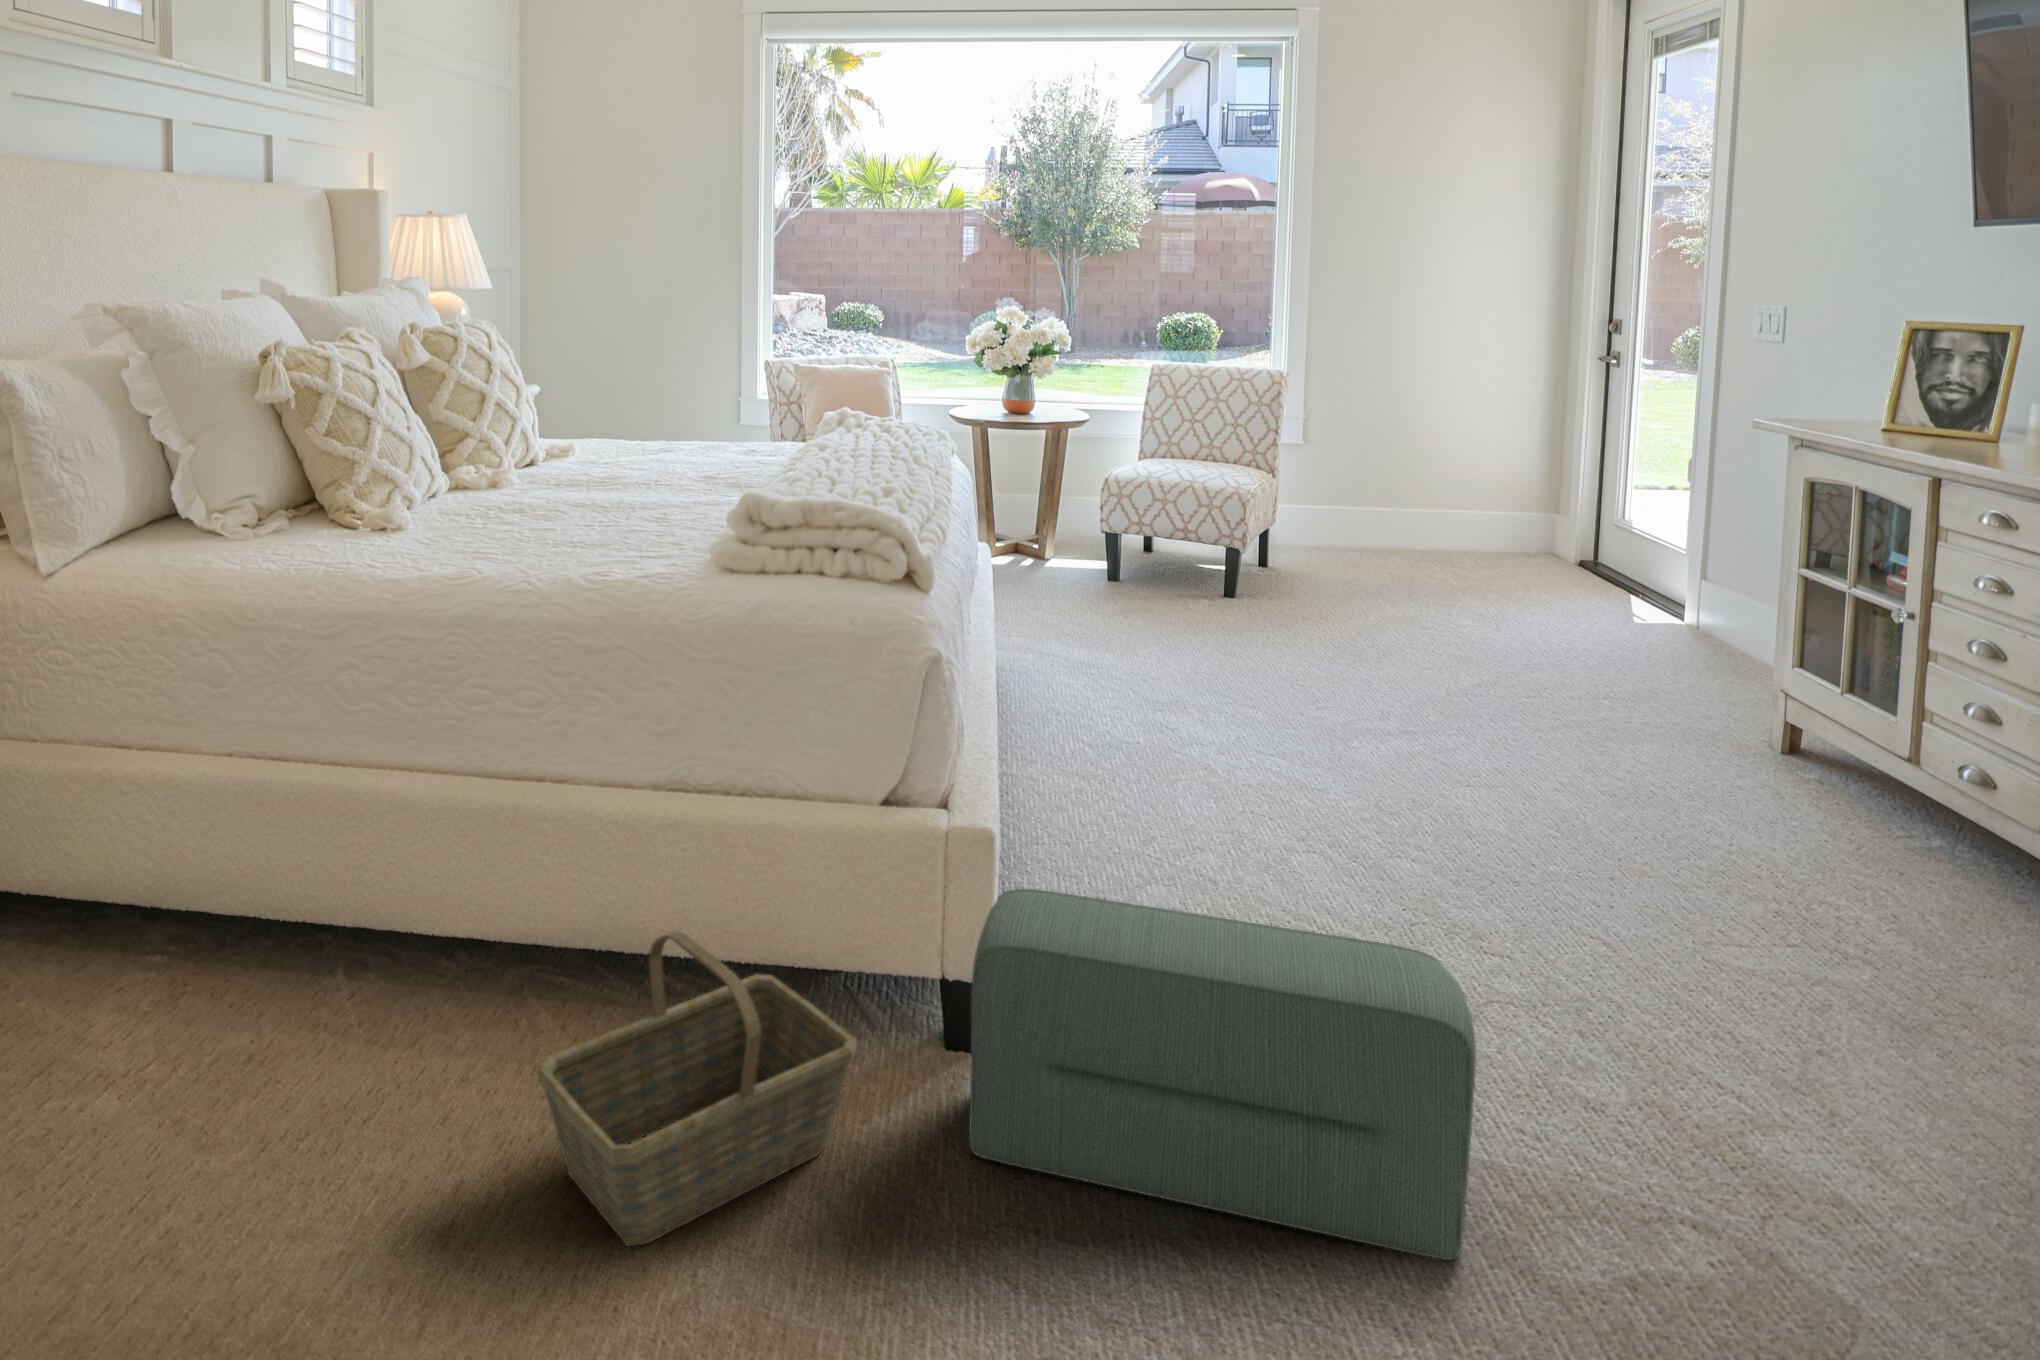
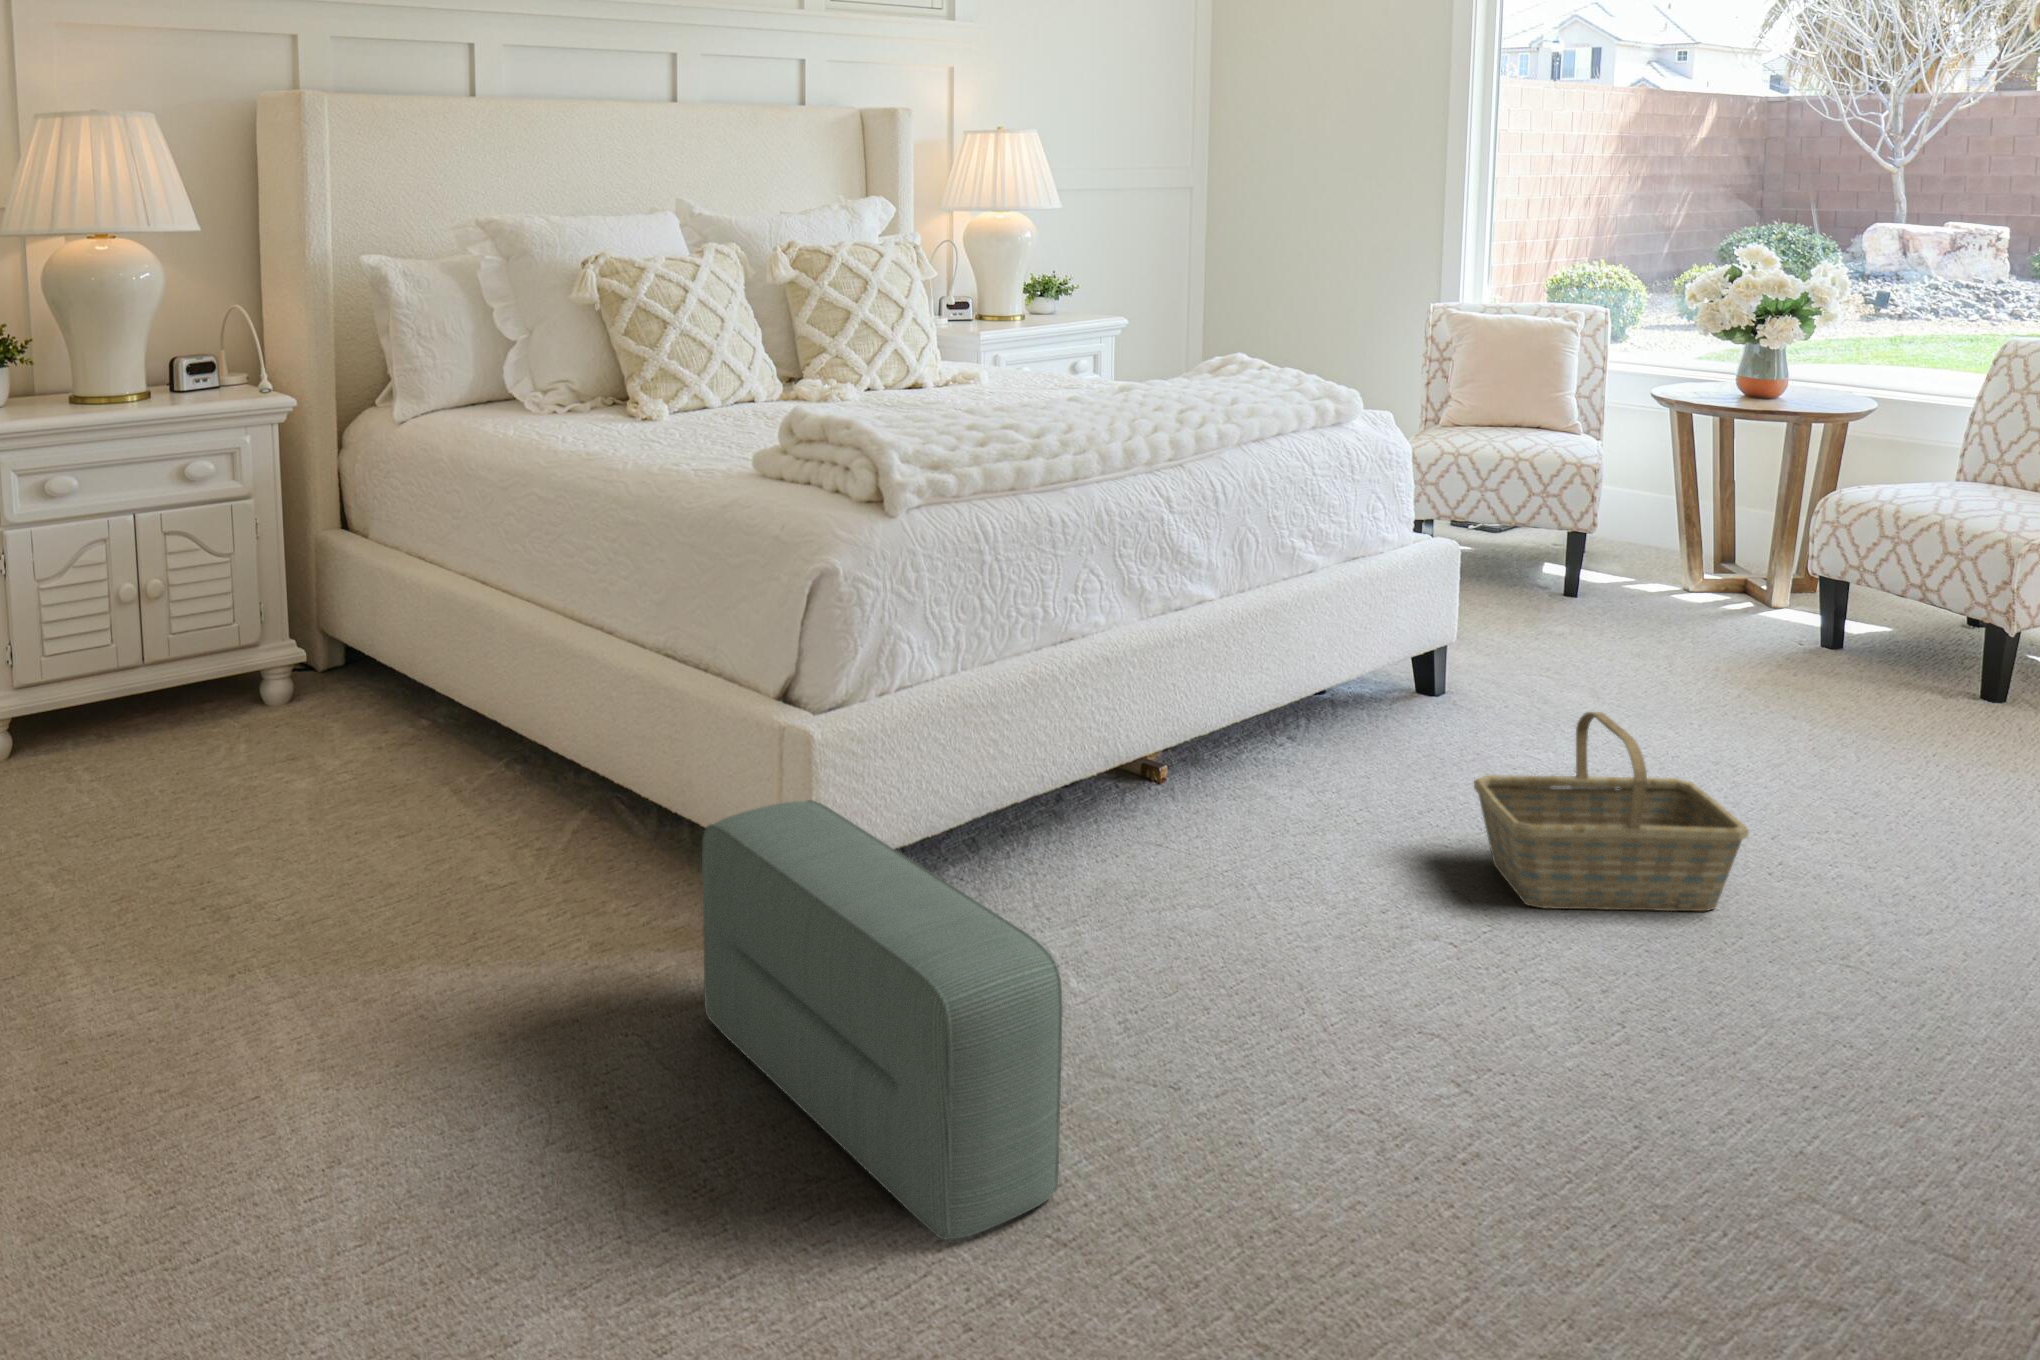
basket: present [537,931,857,1246] -> present [1474,712,1749,911]

